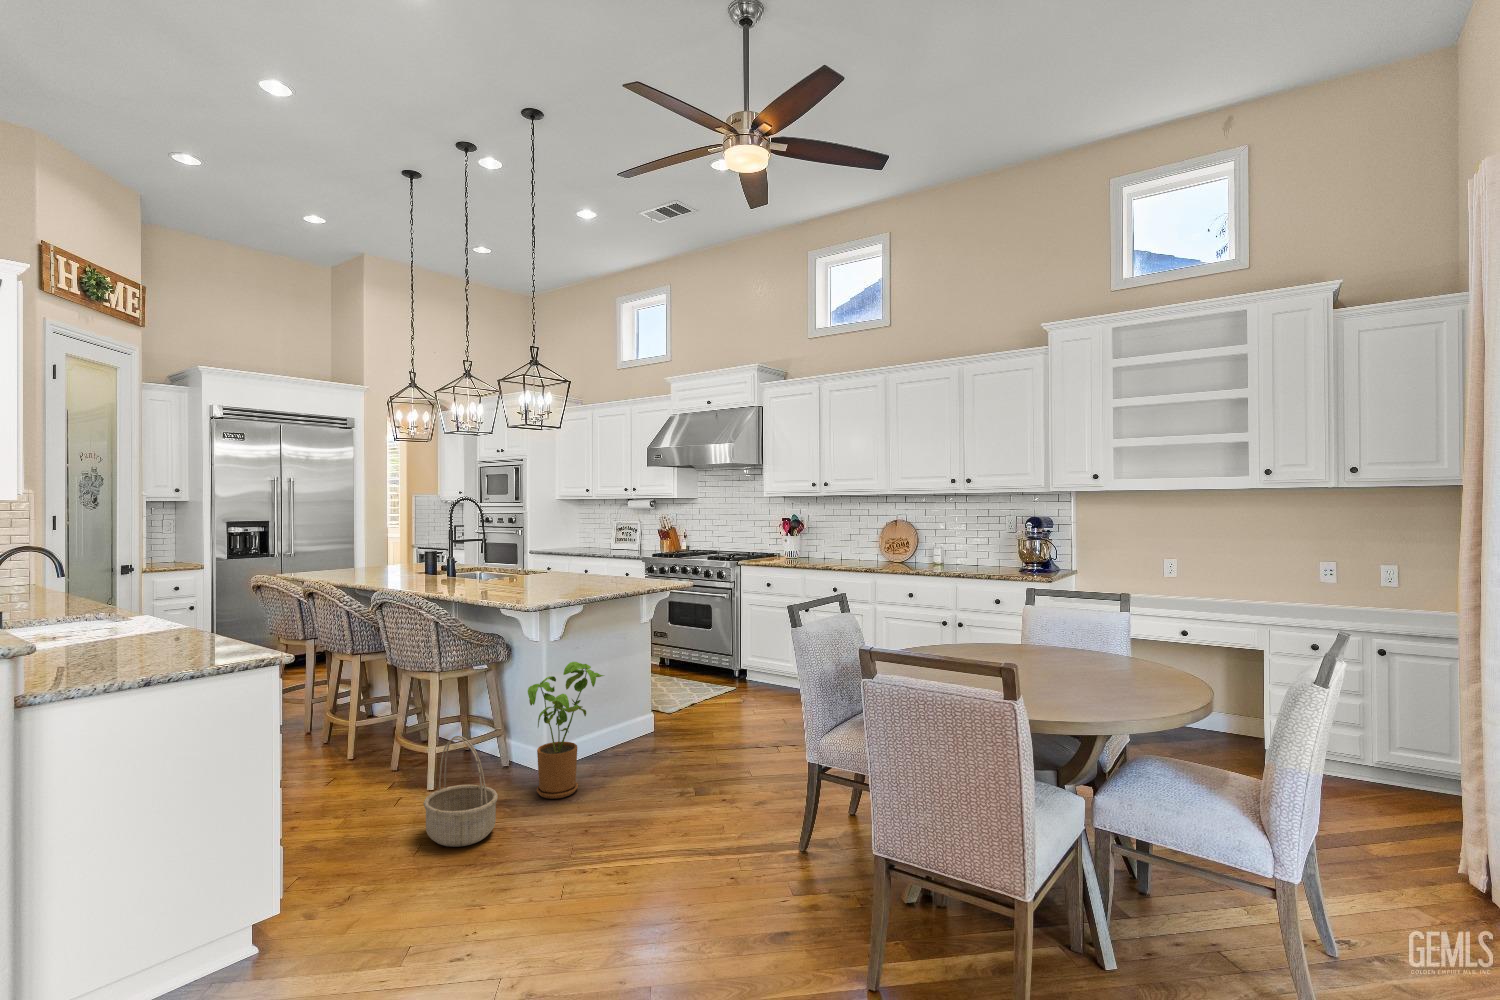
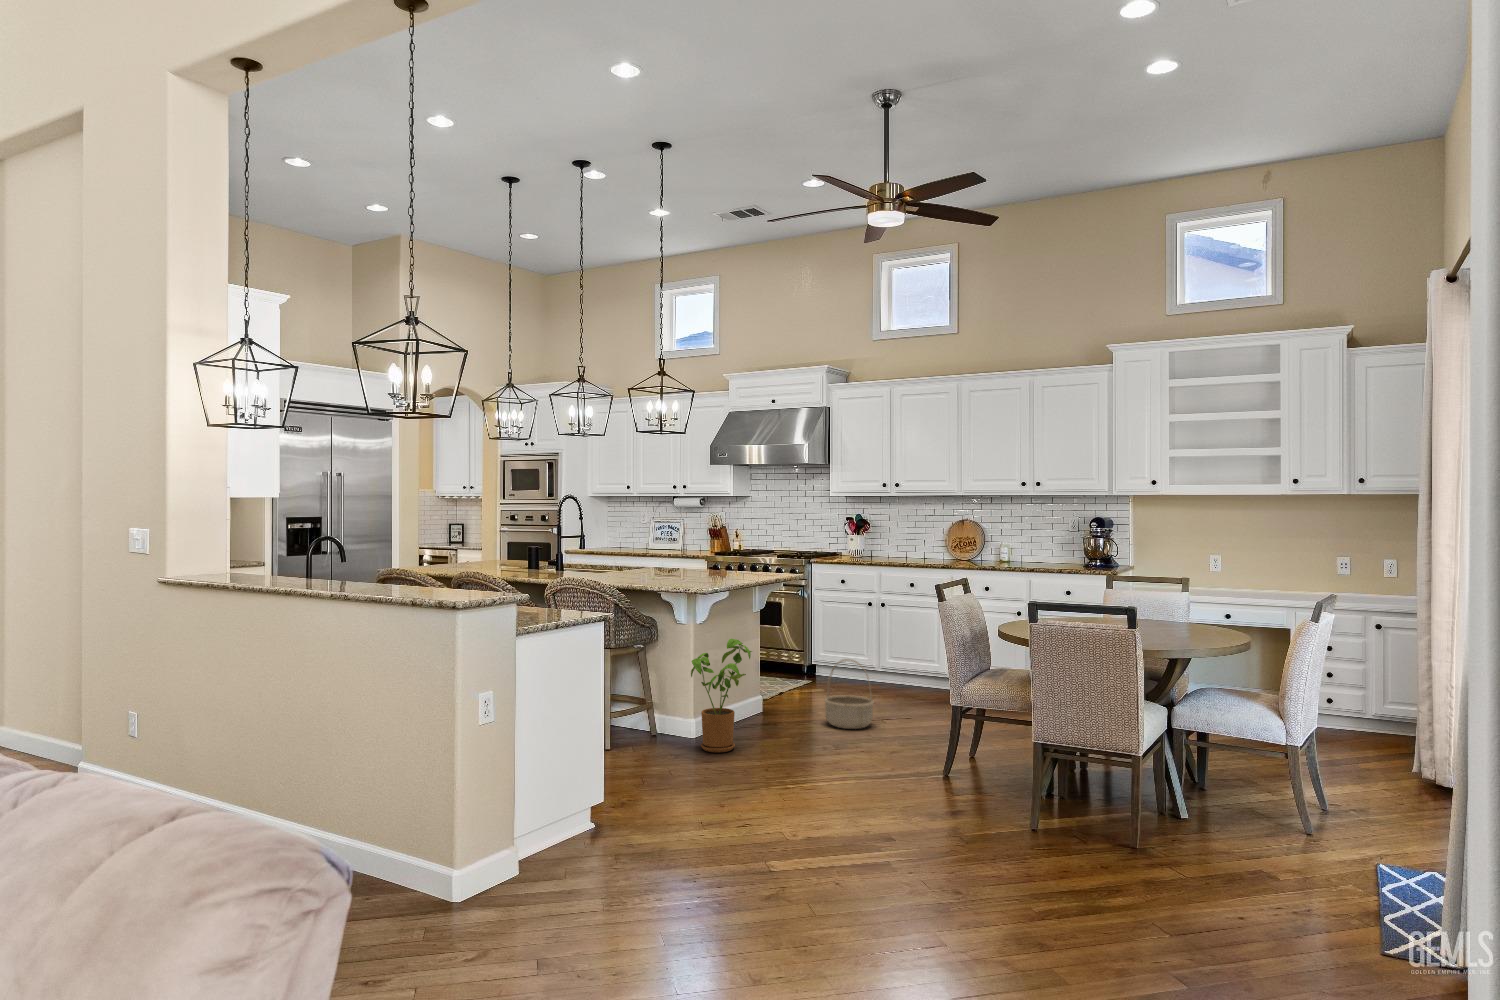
basket: present [423,736,498,847] -> present [824,659,874,729]

